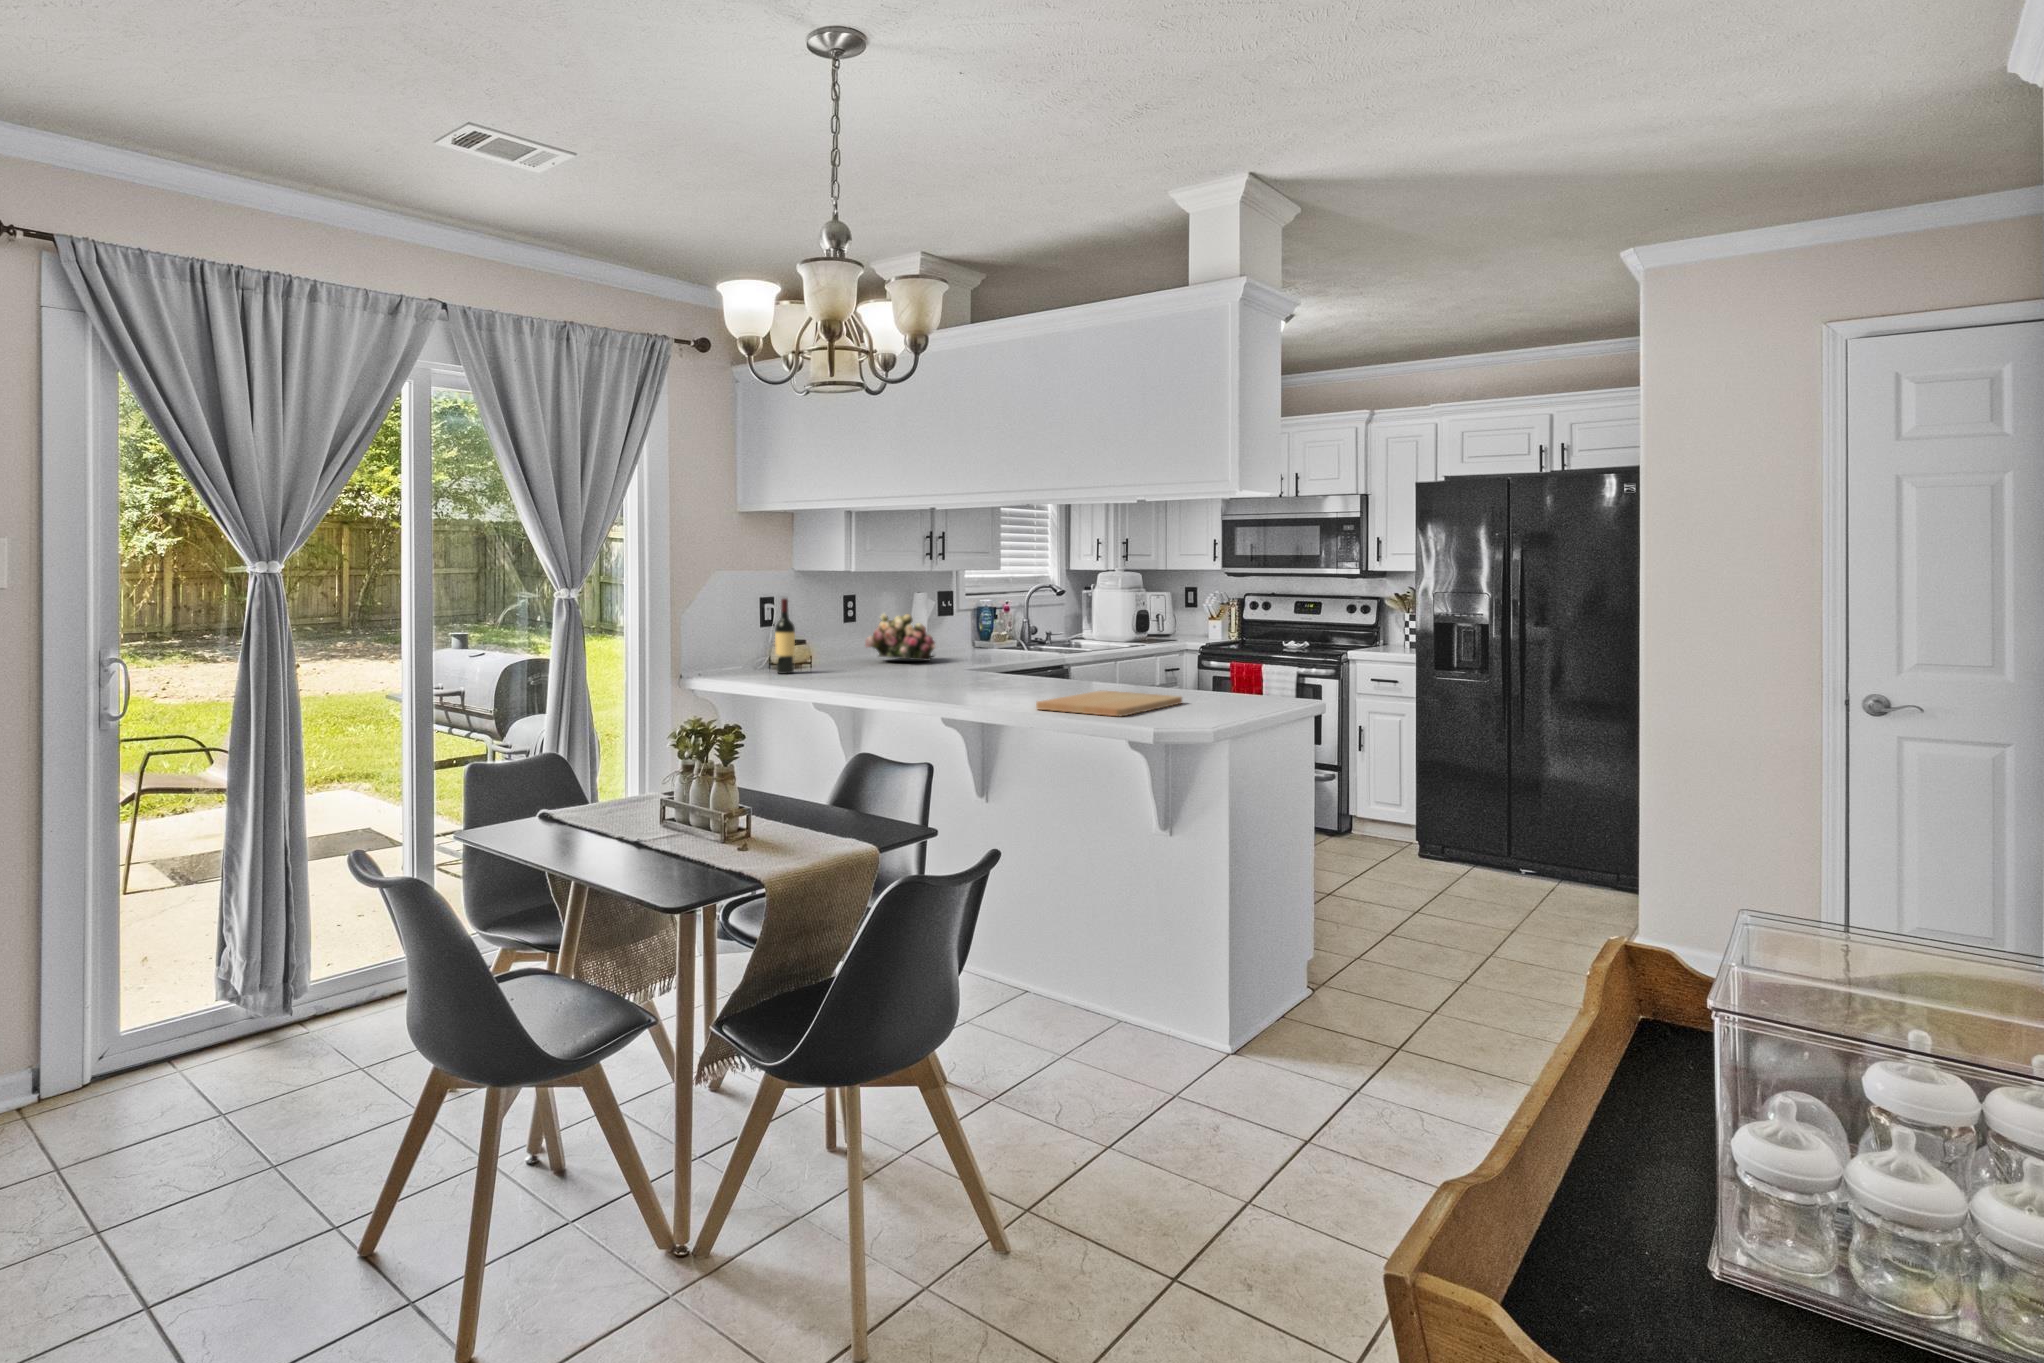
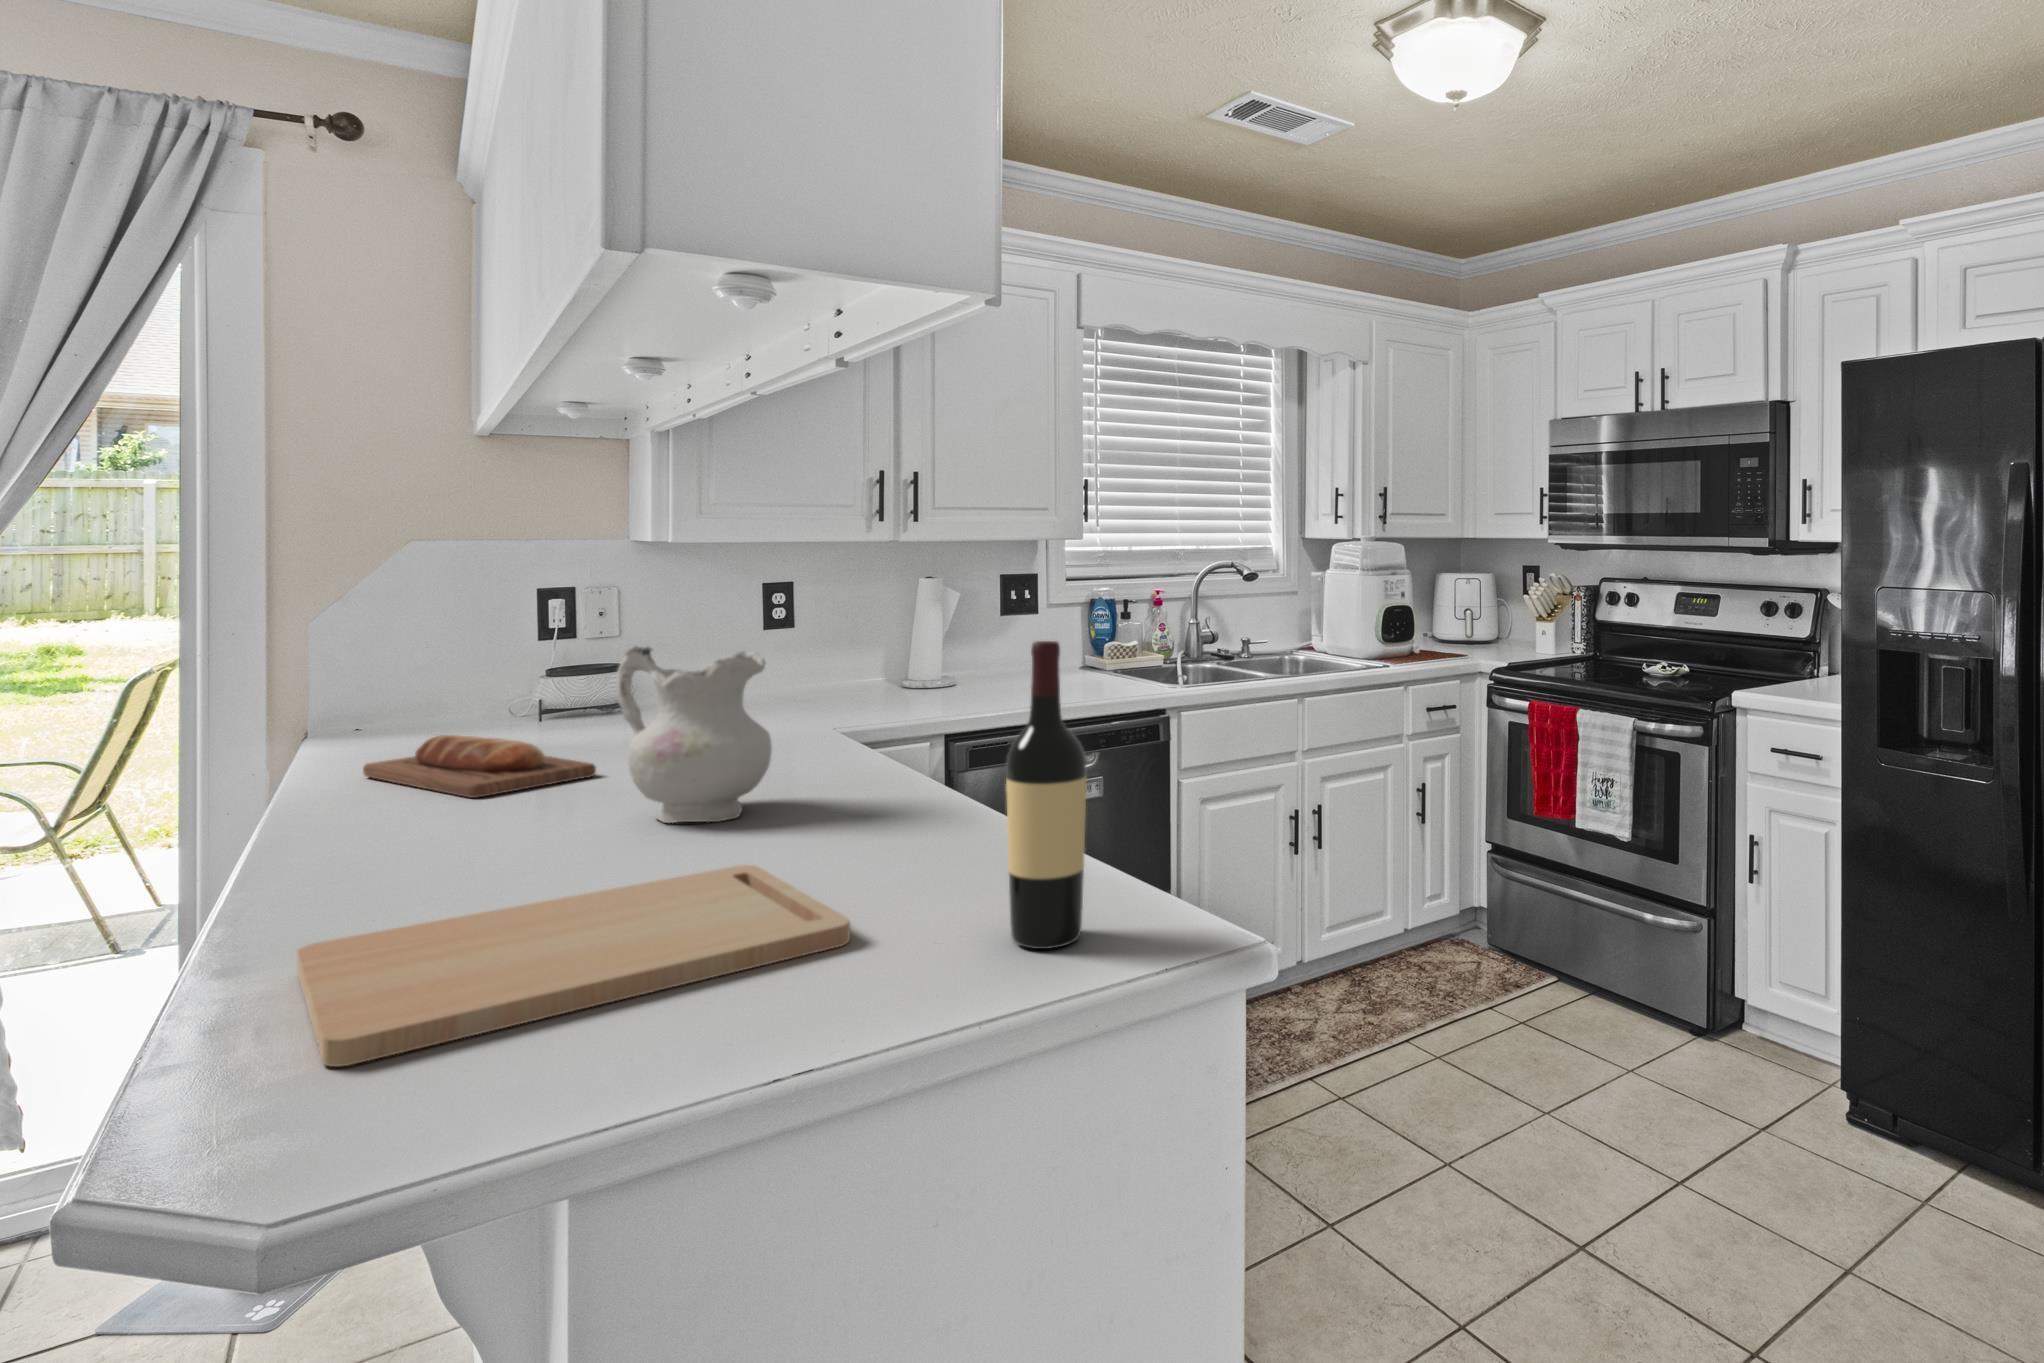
wine bottle: present [775,598,795,674] -> present [1006,641,1087,949]
flower arrangement: present [865,614,936,661] -> none [762,614,912,701]
ceramic pitcher: none [977,617,1039,689] -> present [616,647,772,823]
bread loaf: none [804,665,911,687] -> present [363,735,596,798]

